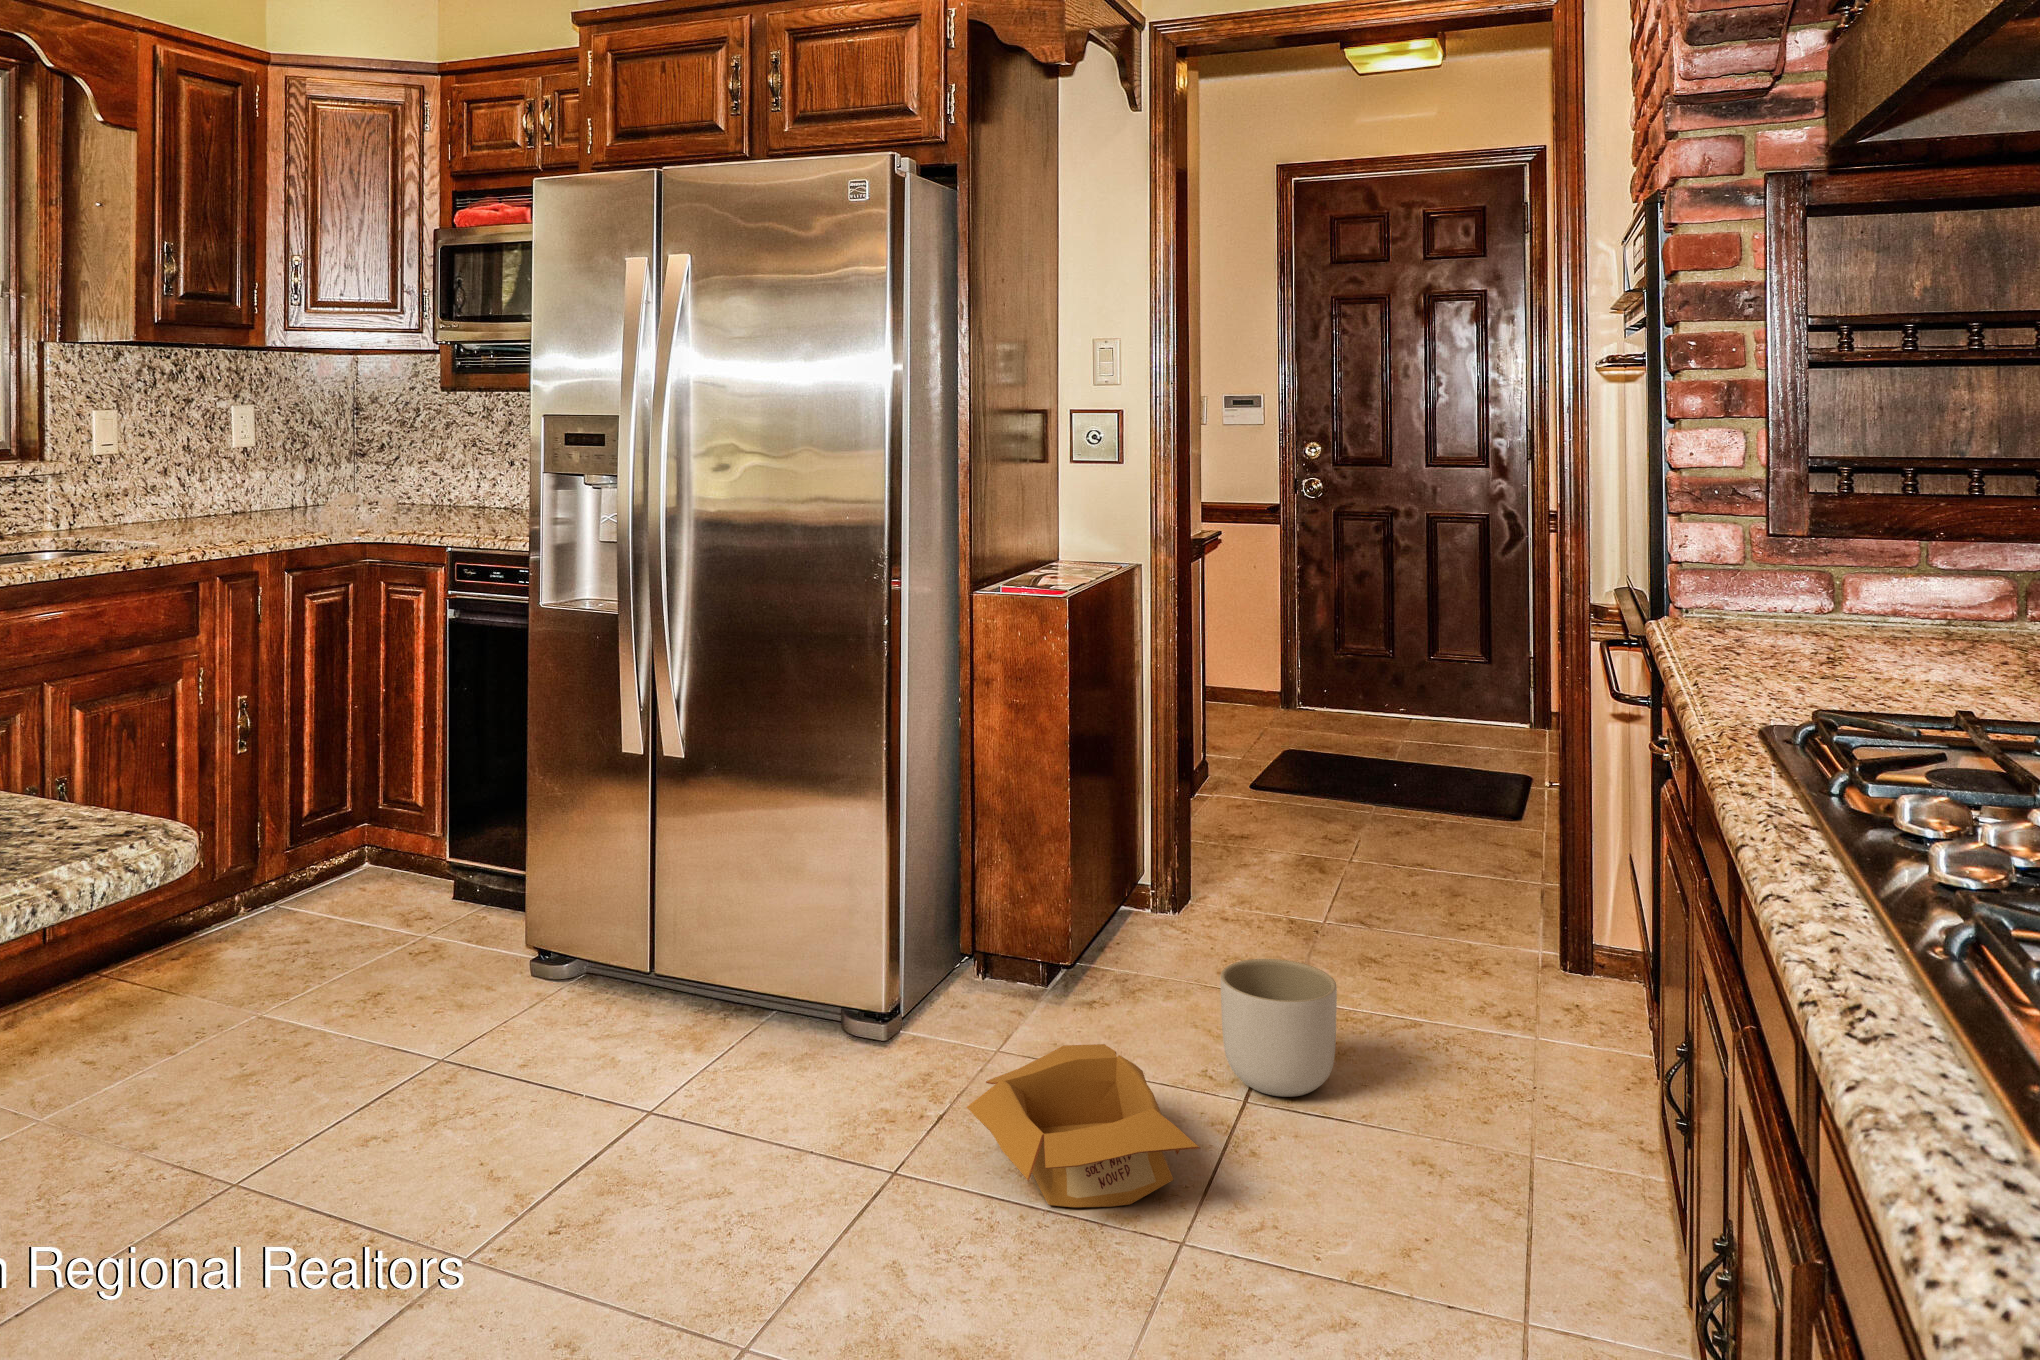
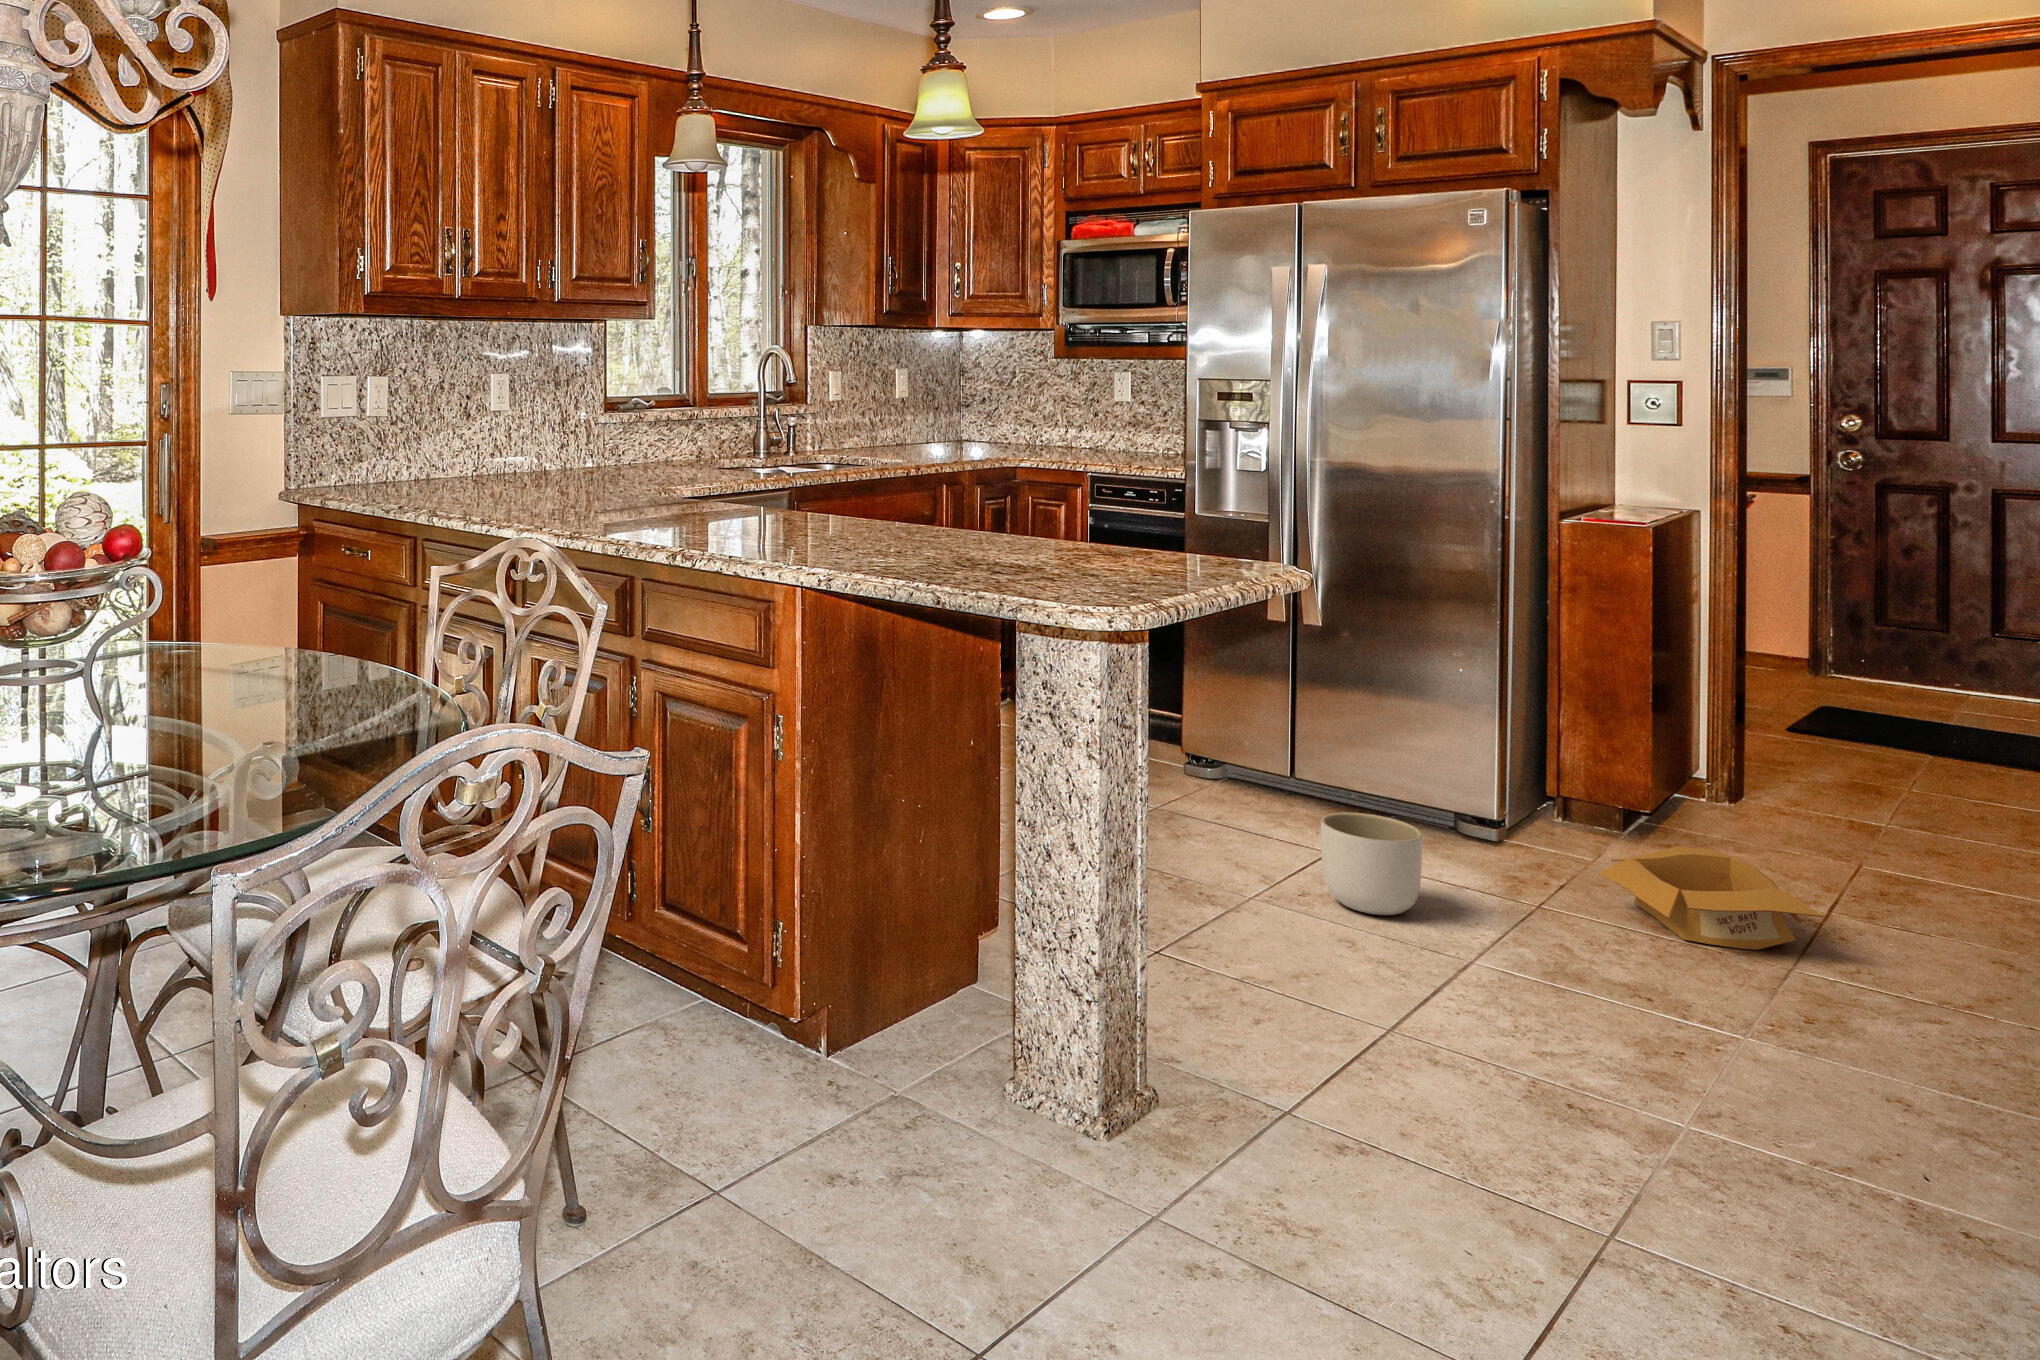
planter: present [1220,959,1337,1097] -> present [1321,813,1422,915]

